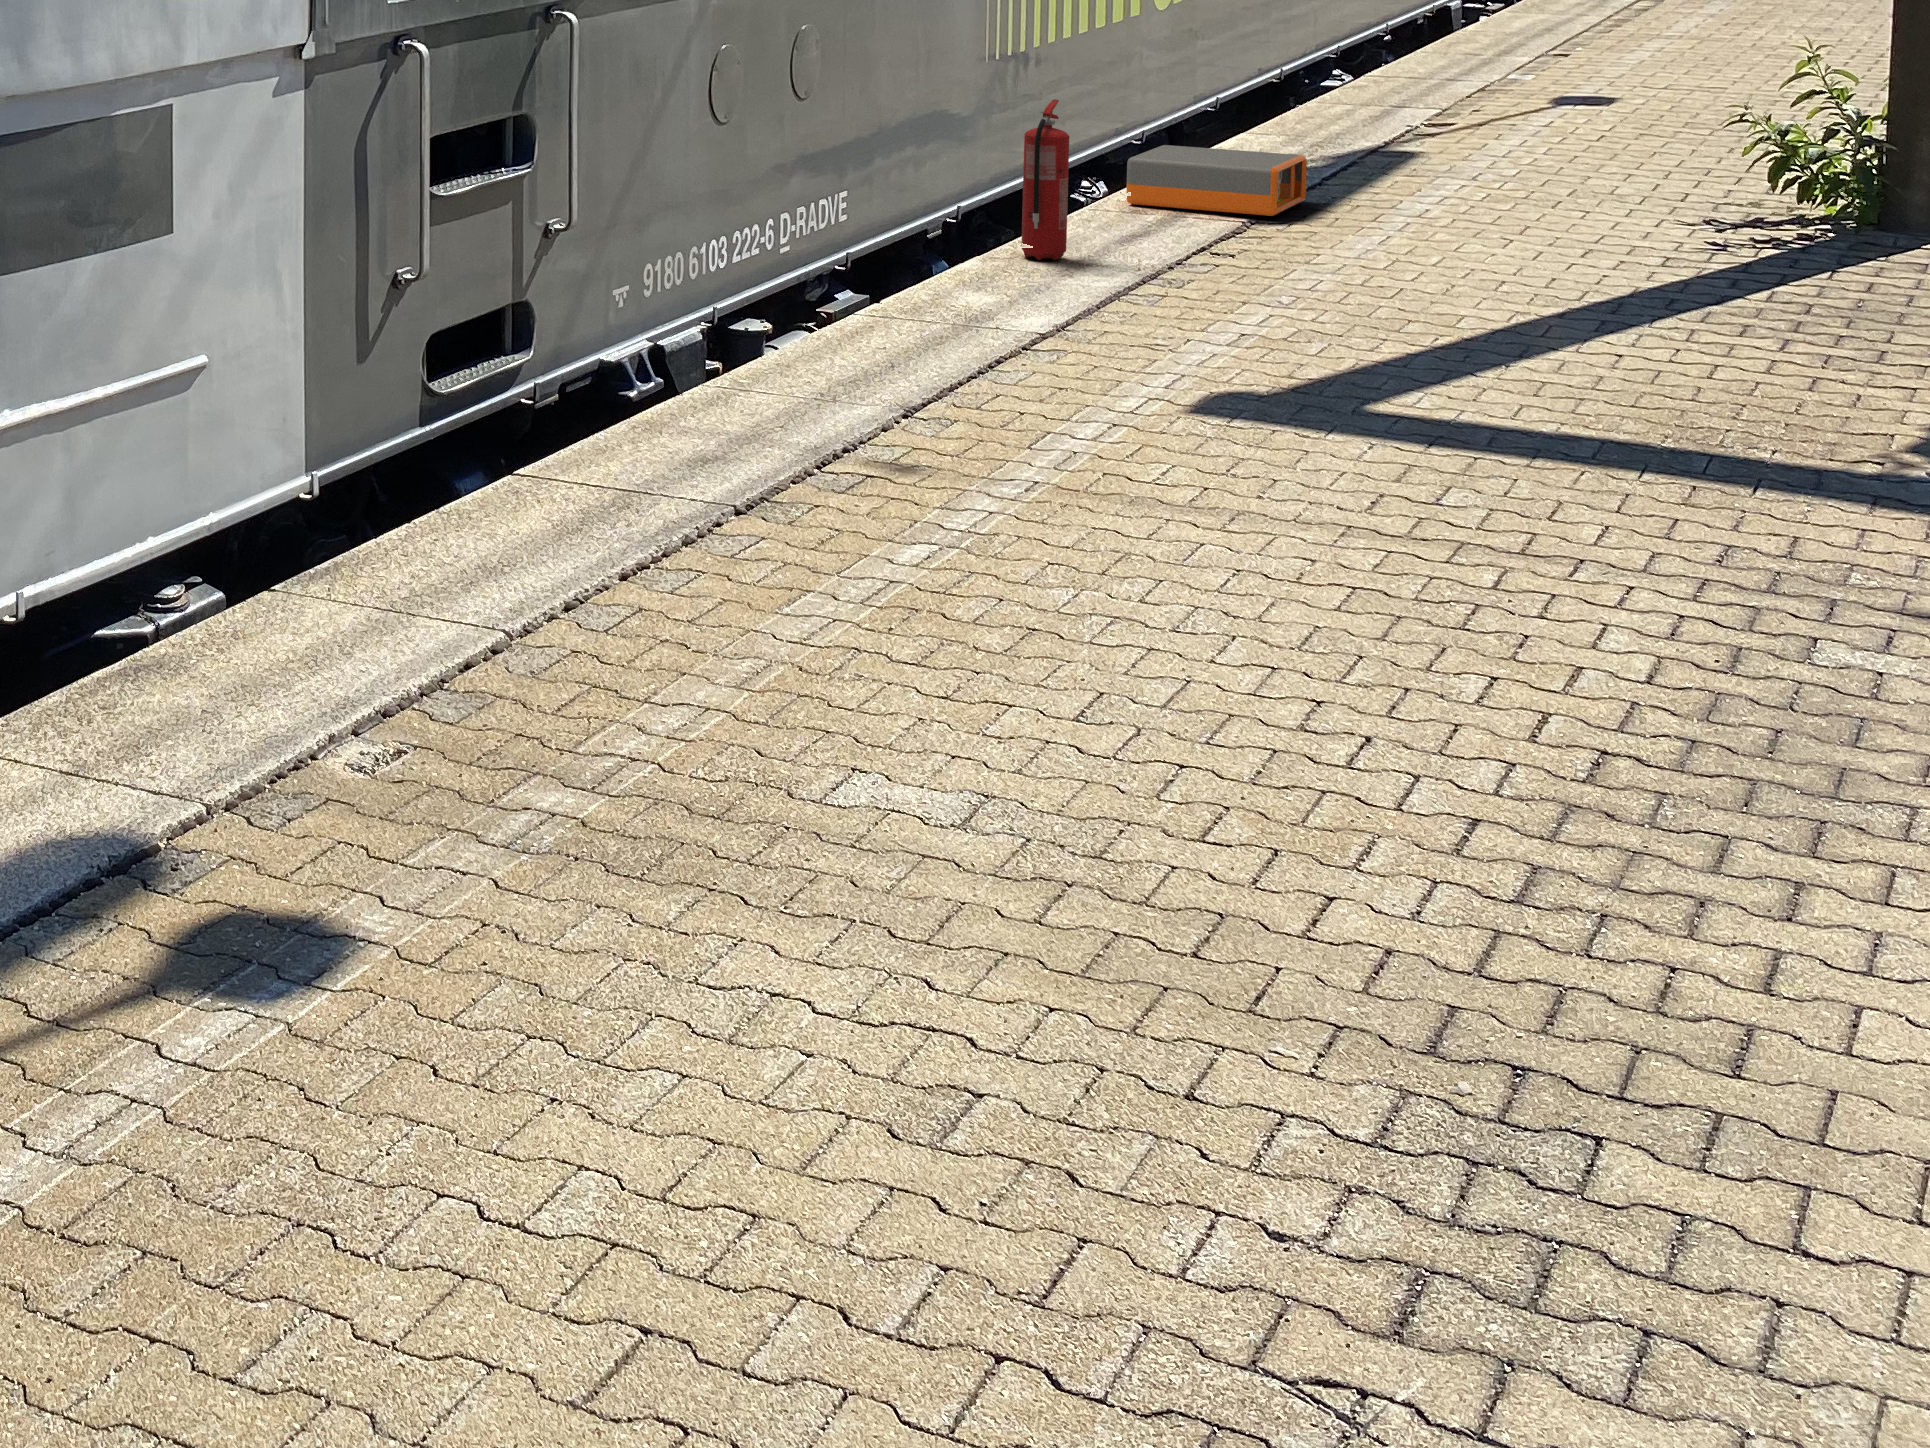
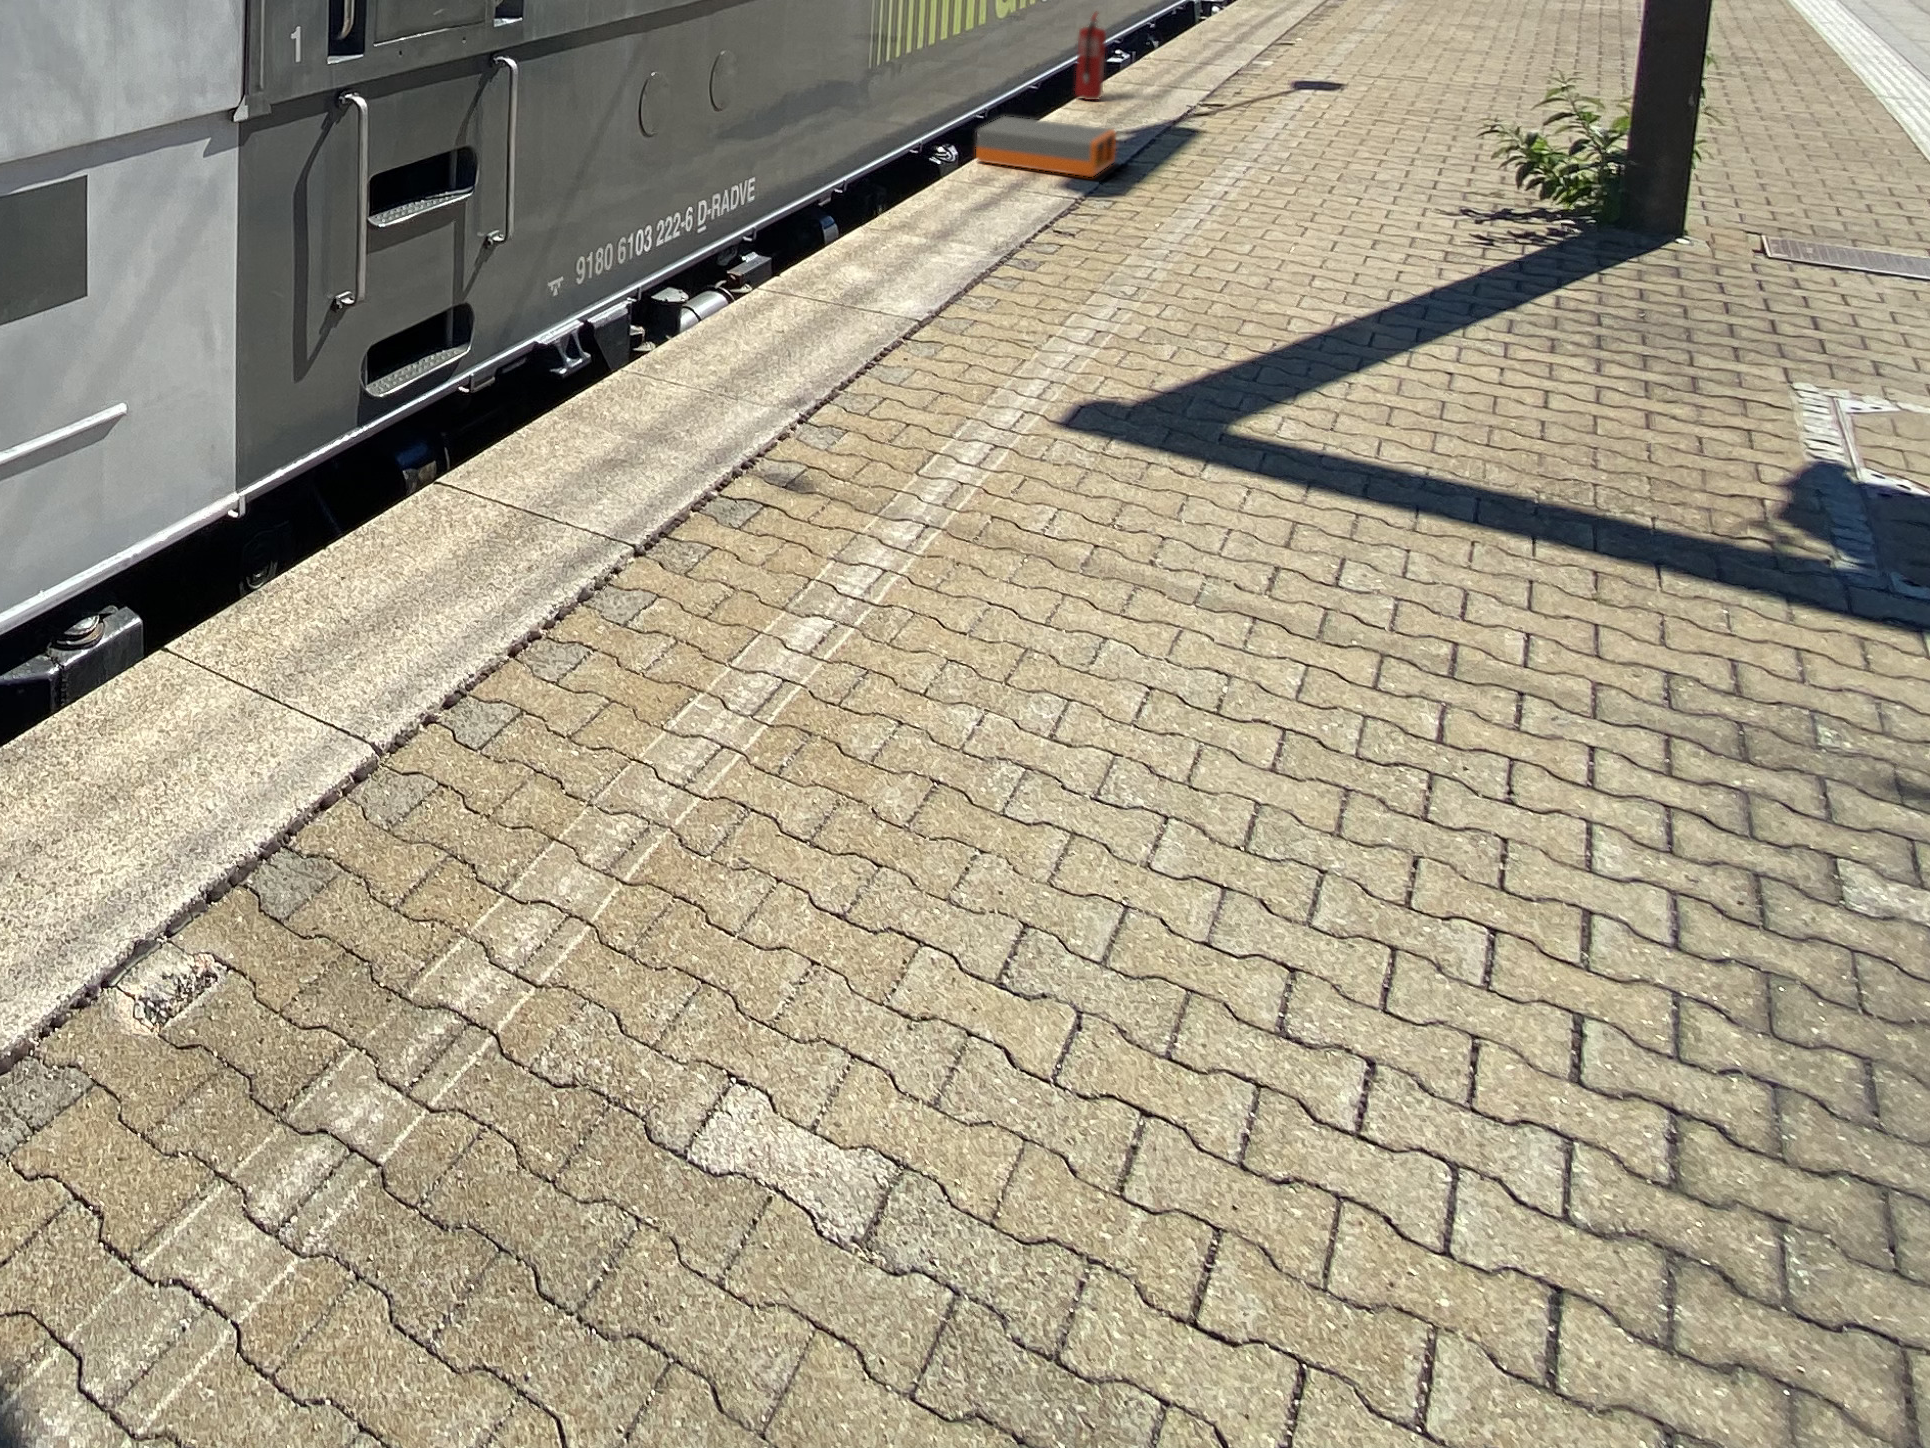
fire extinguisher: present [1021,99,1069,260] -> present [1075,13,1106,100]

